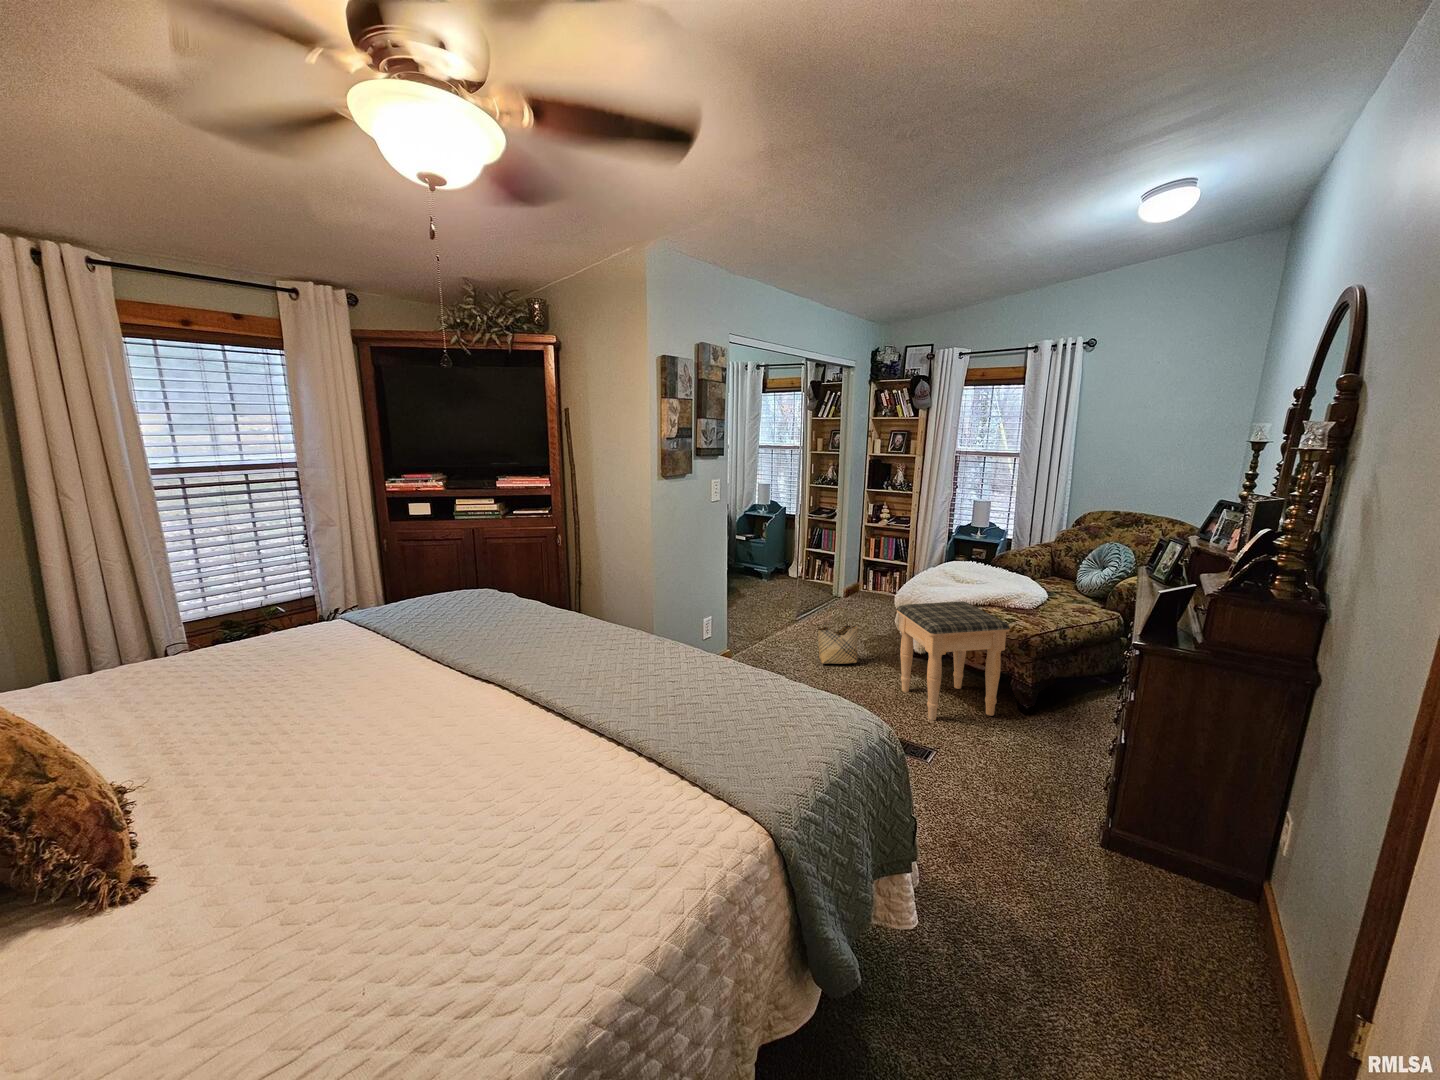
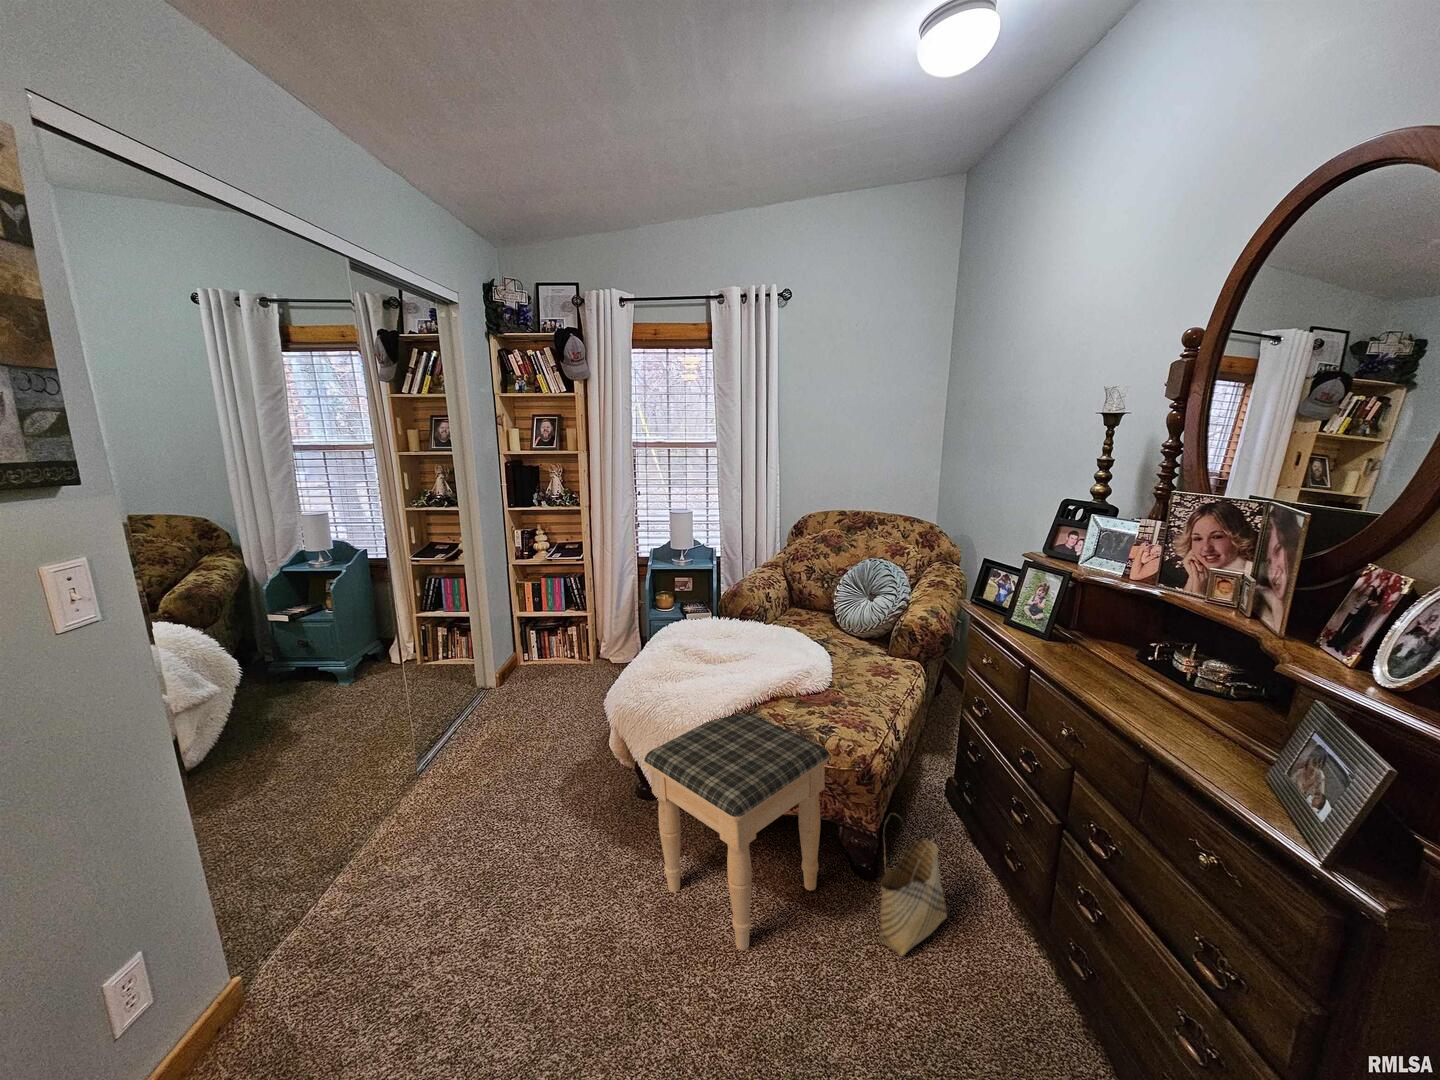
woven basket: present [818,606,858,664] -> present [878,813,947,956]

